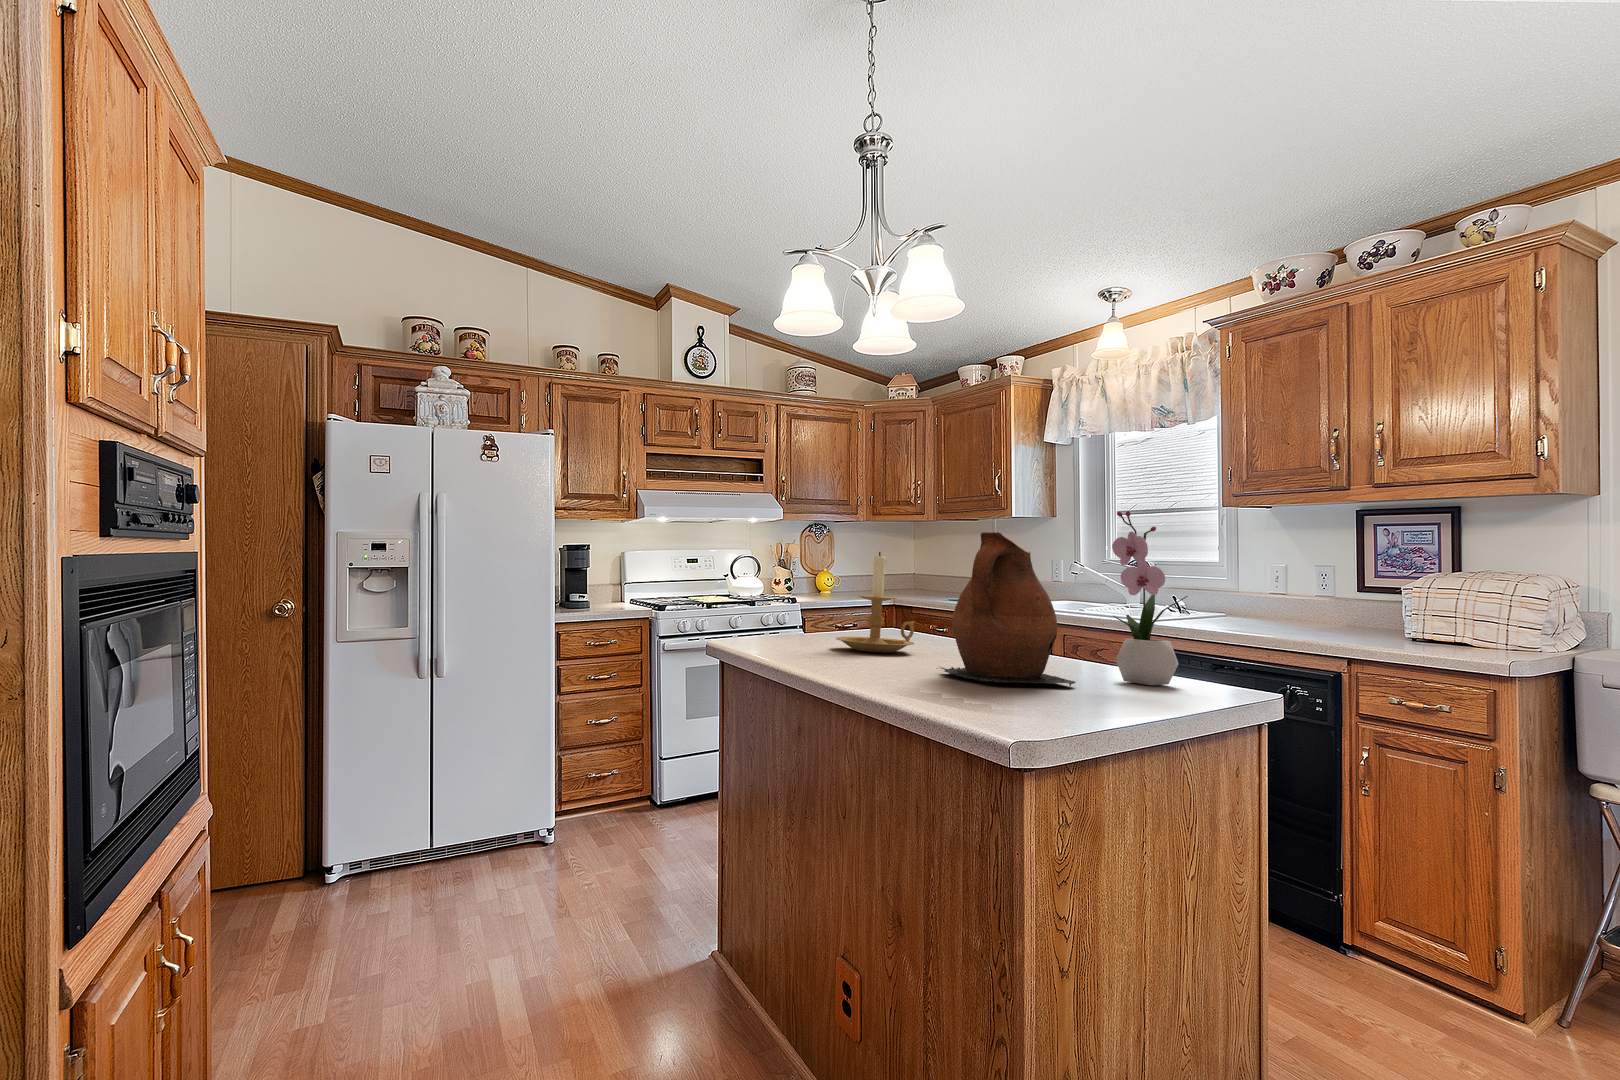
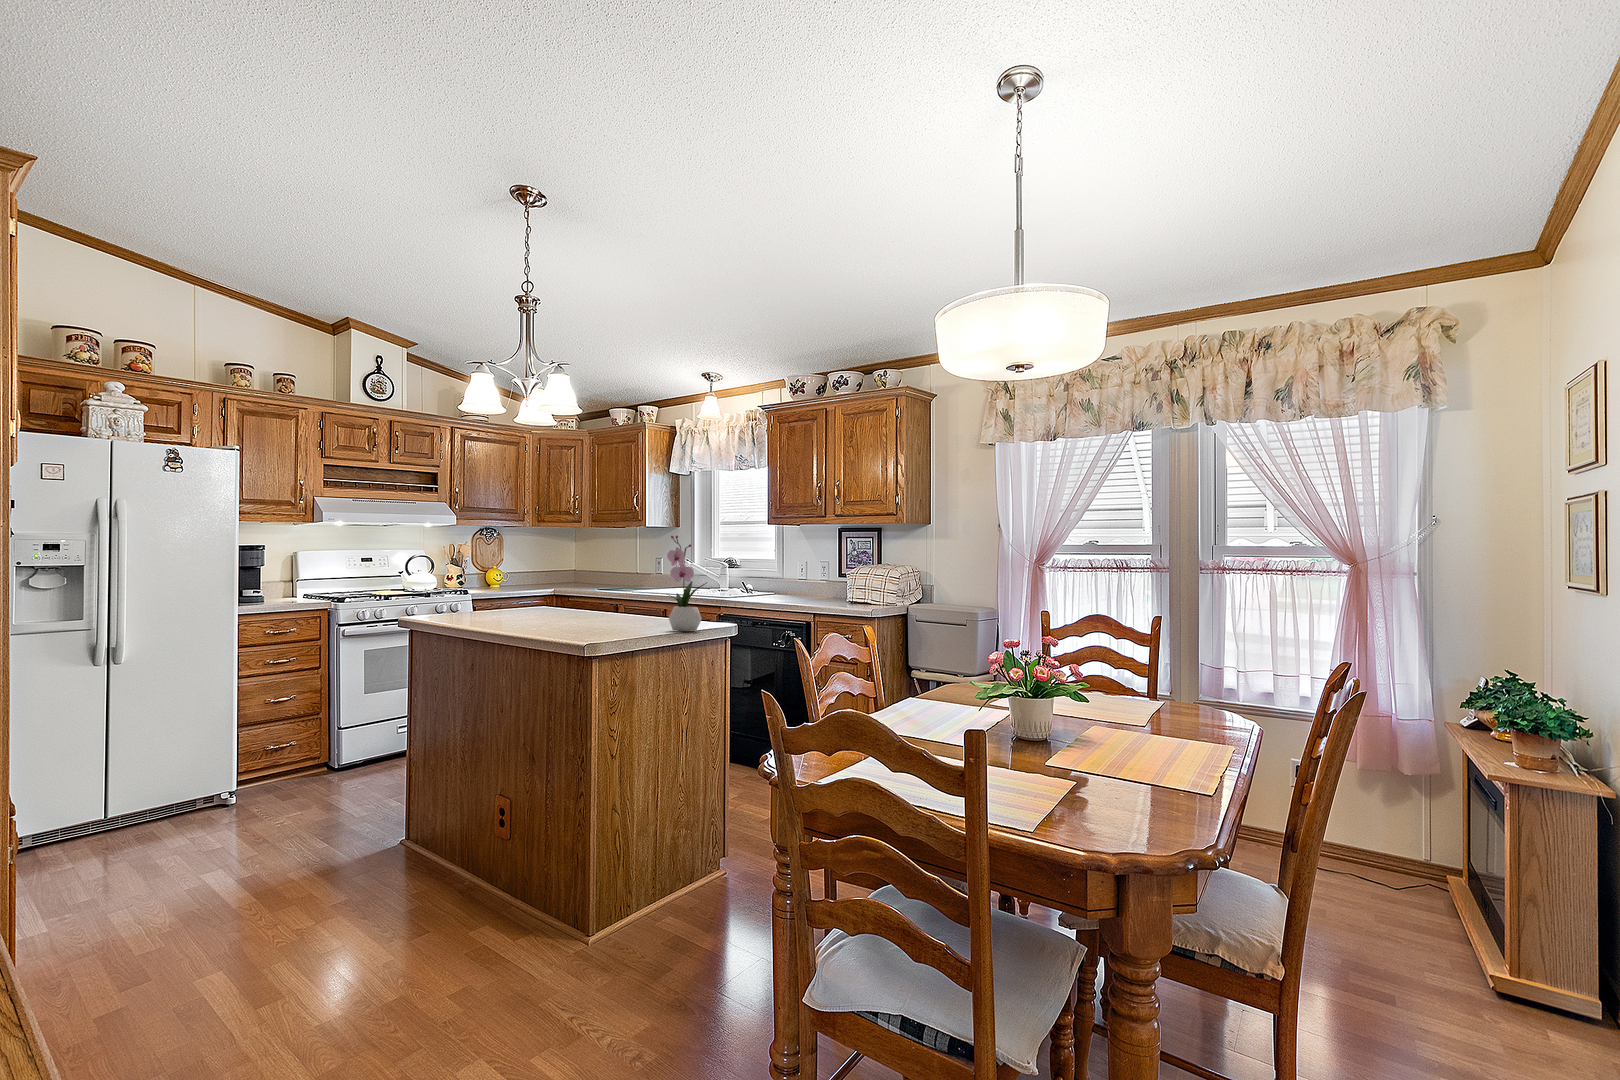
ceramic pitcher: present [937,532,1076,686] -> none [562,548,641,632]
candle holder: present [835,552,915,653] -> none [500,557,556,621]

